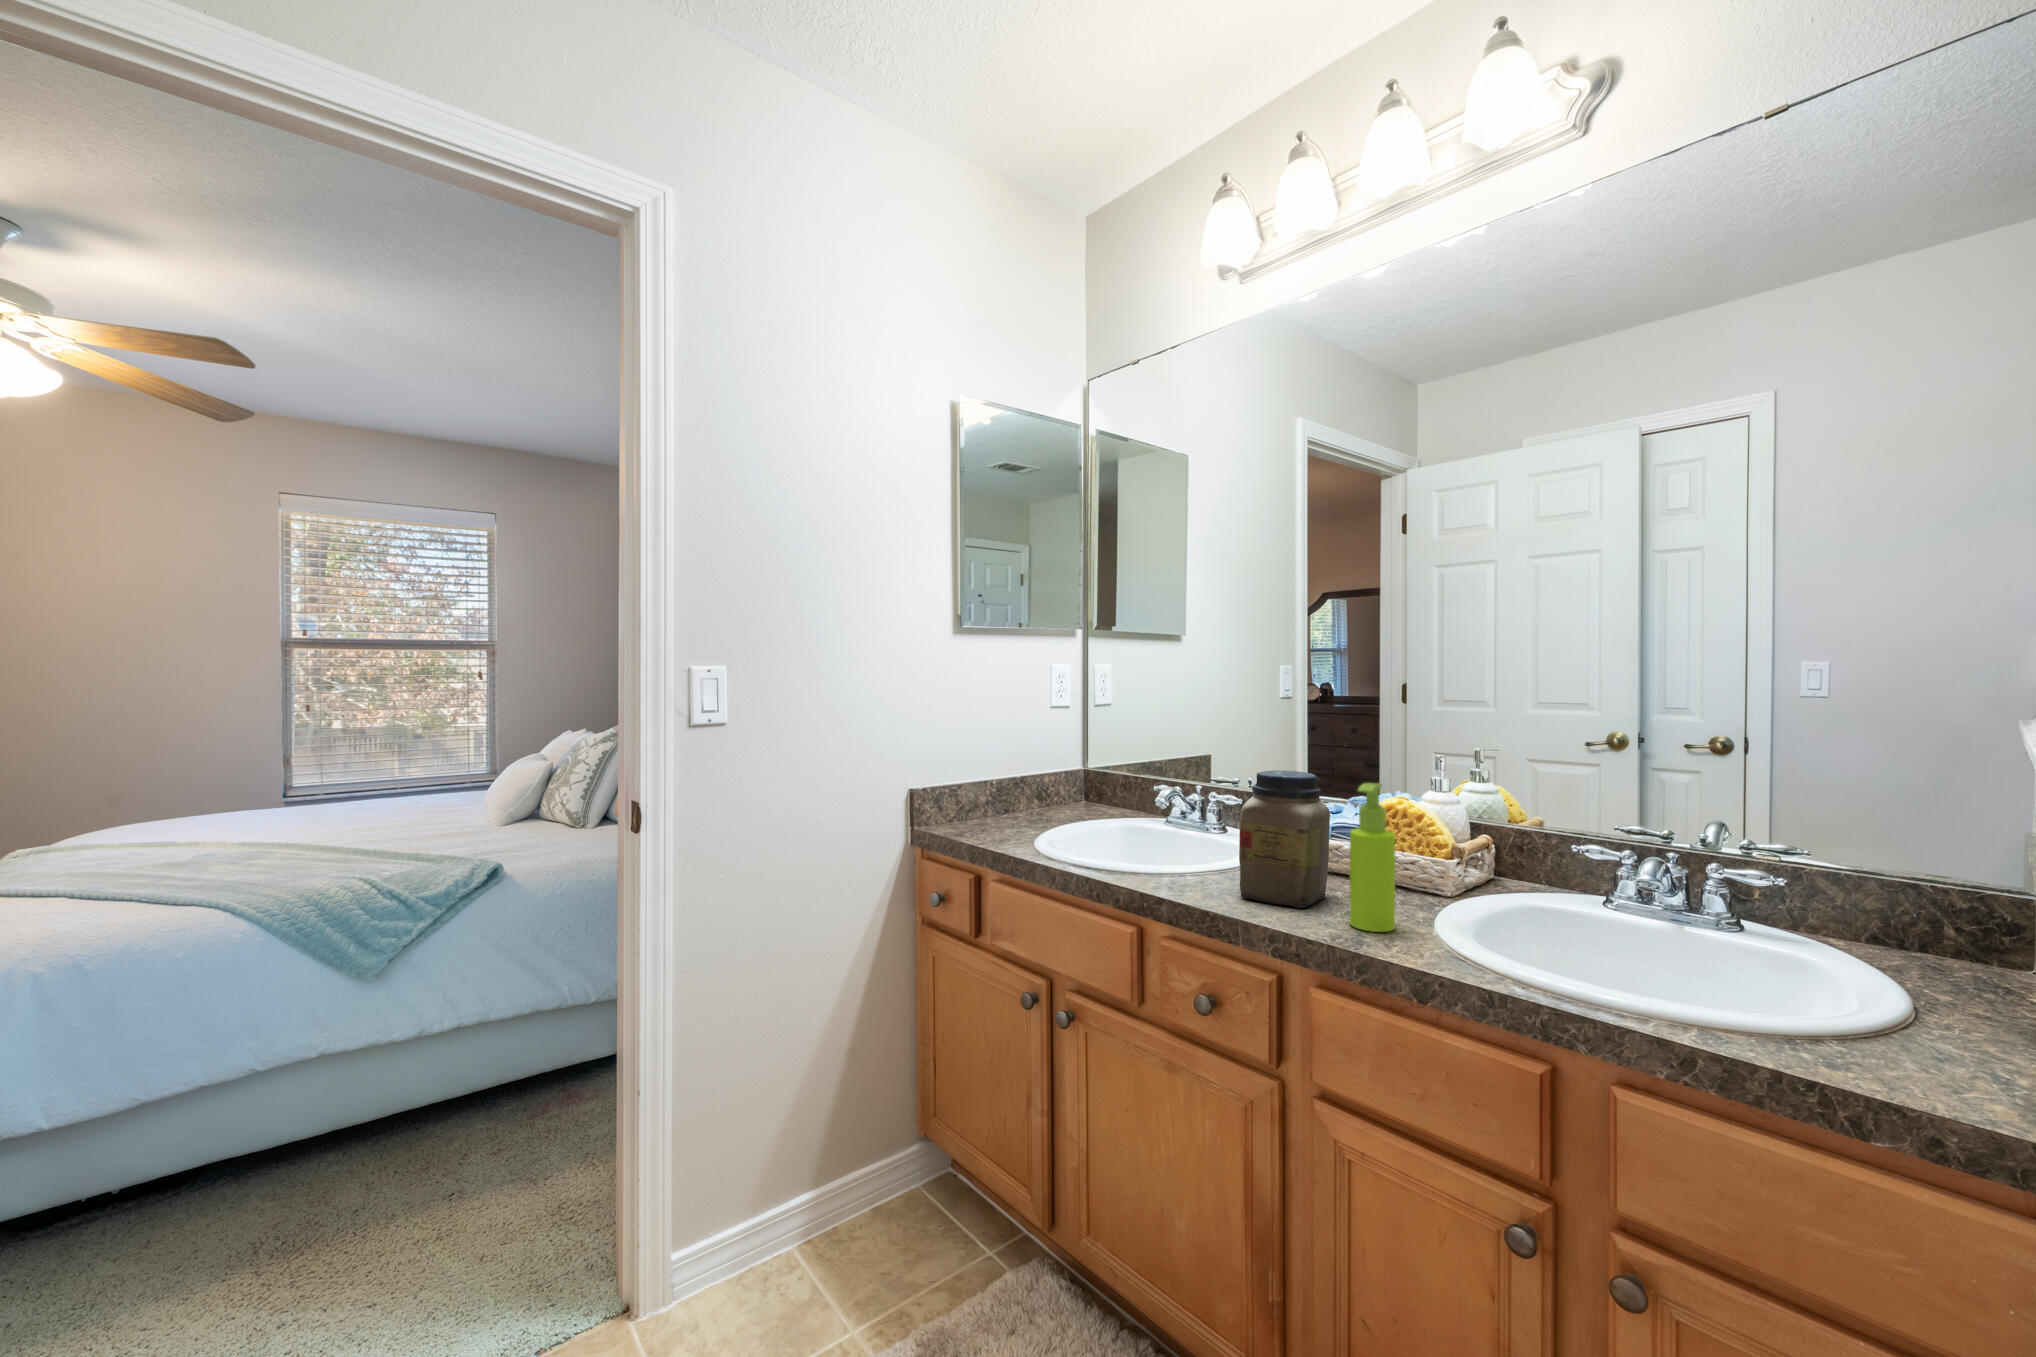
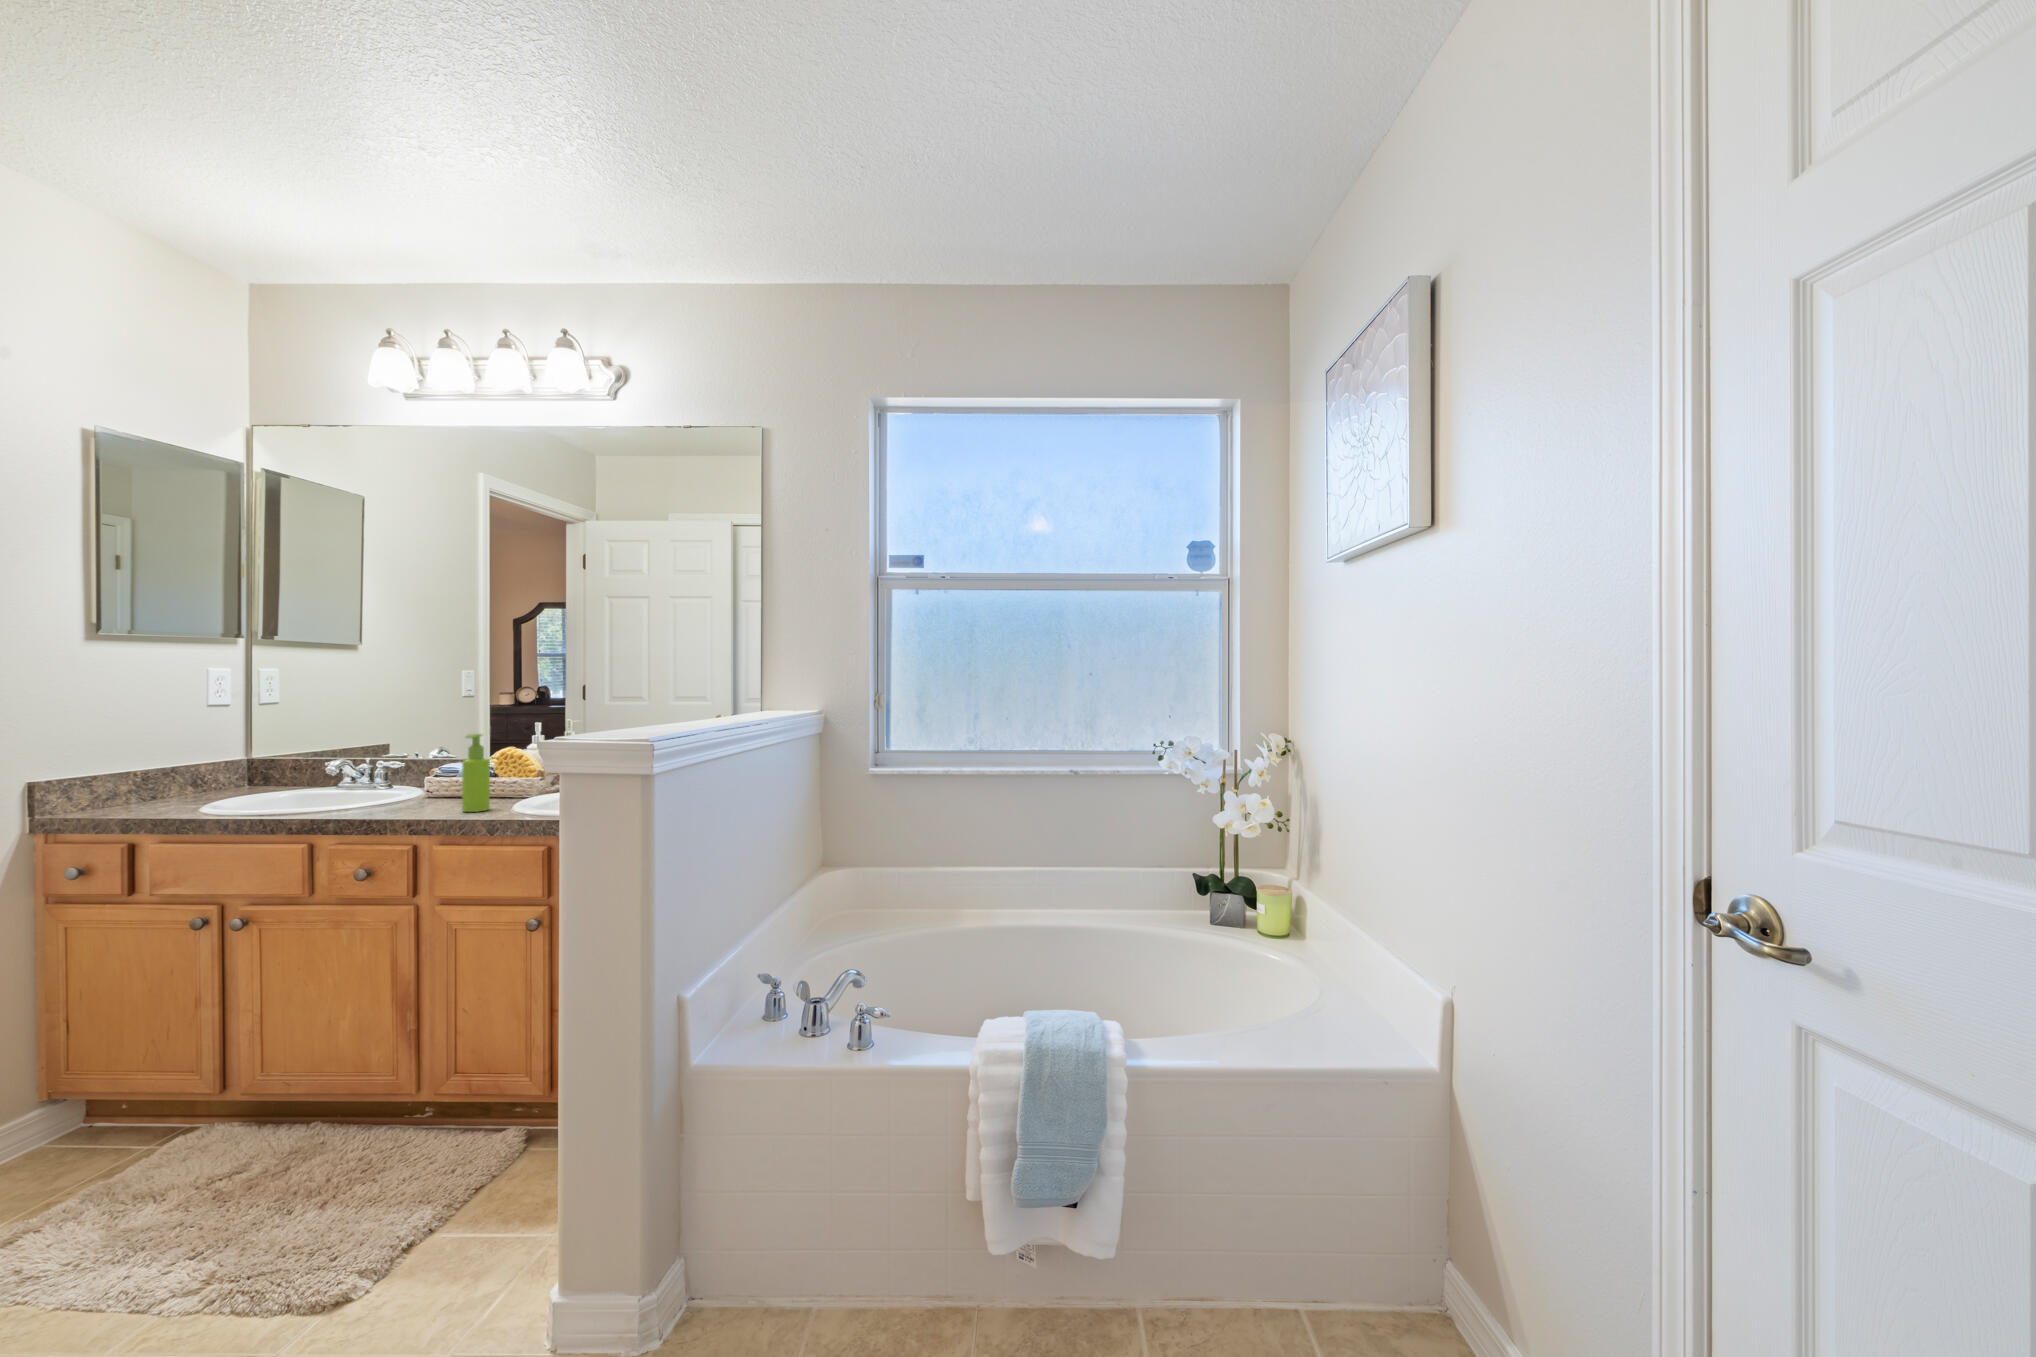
jar: present [1239,770,1330,908] -> none [391,733,457,812]

